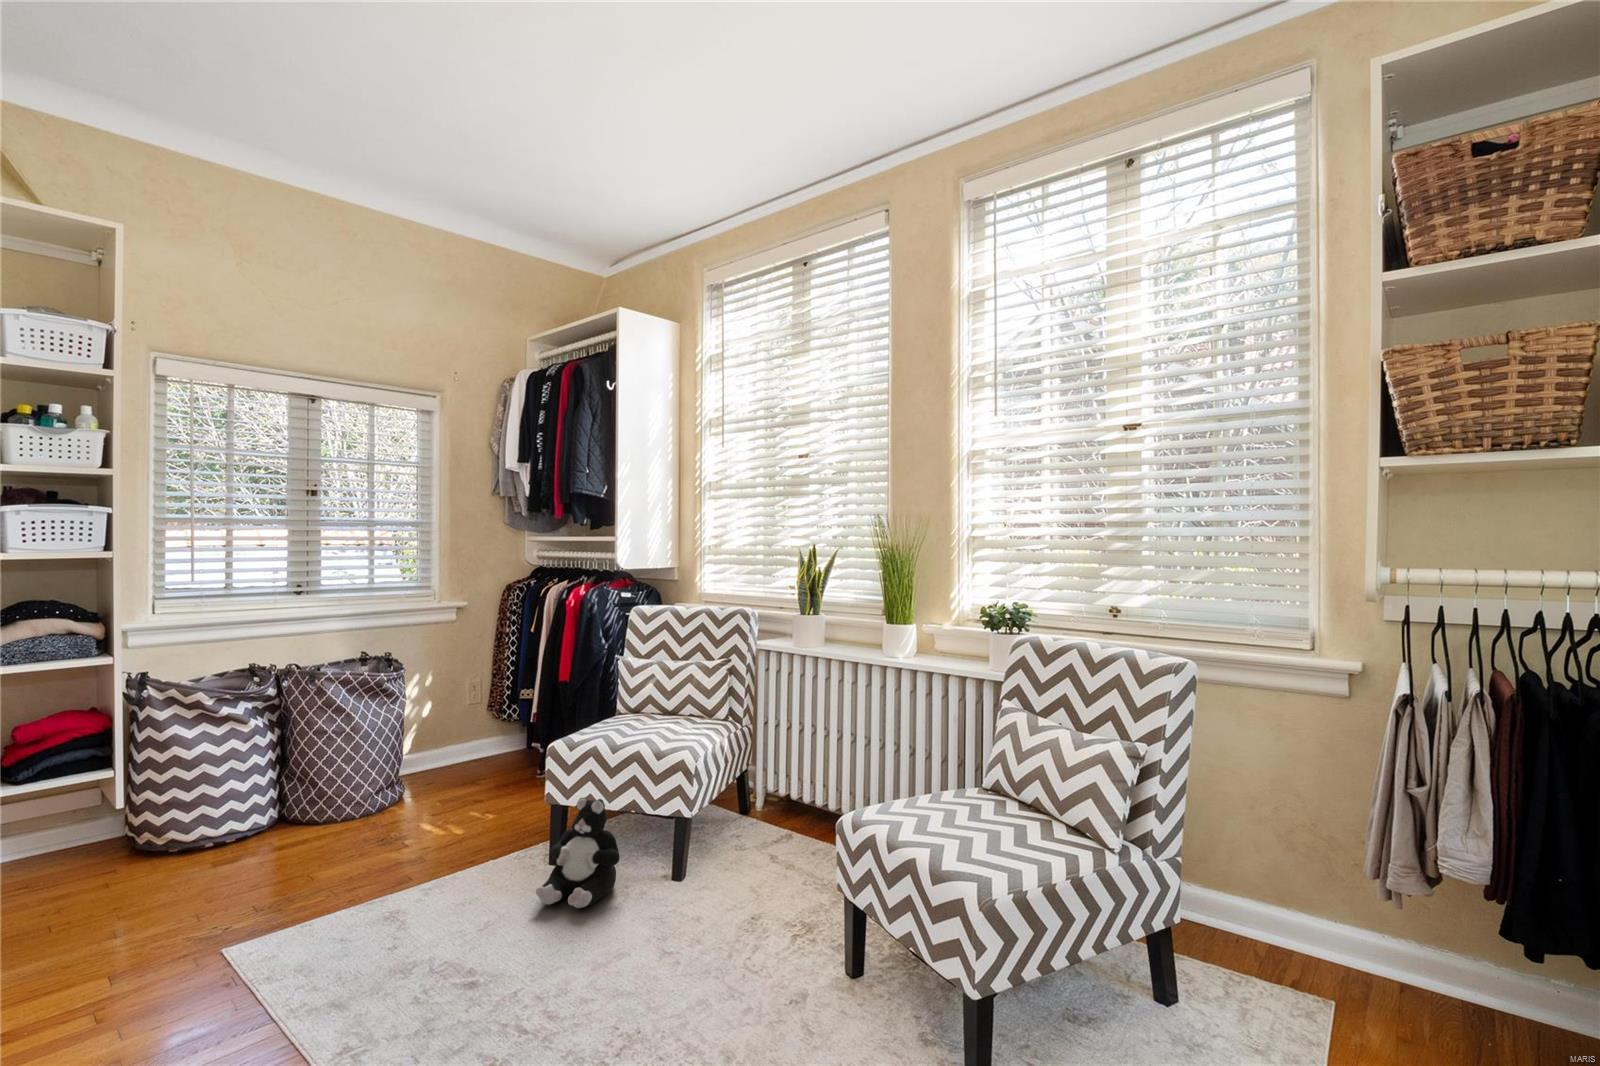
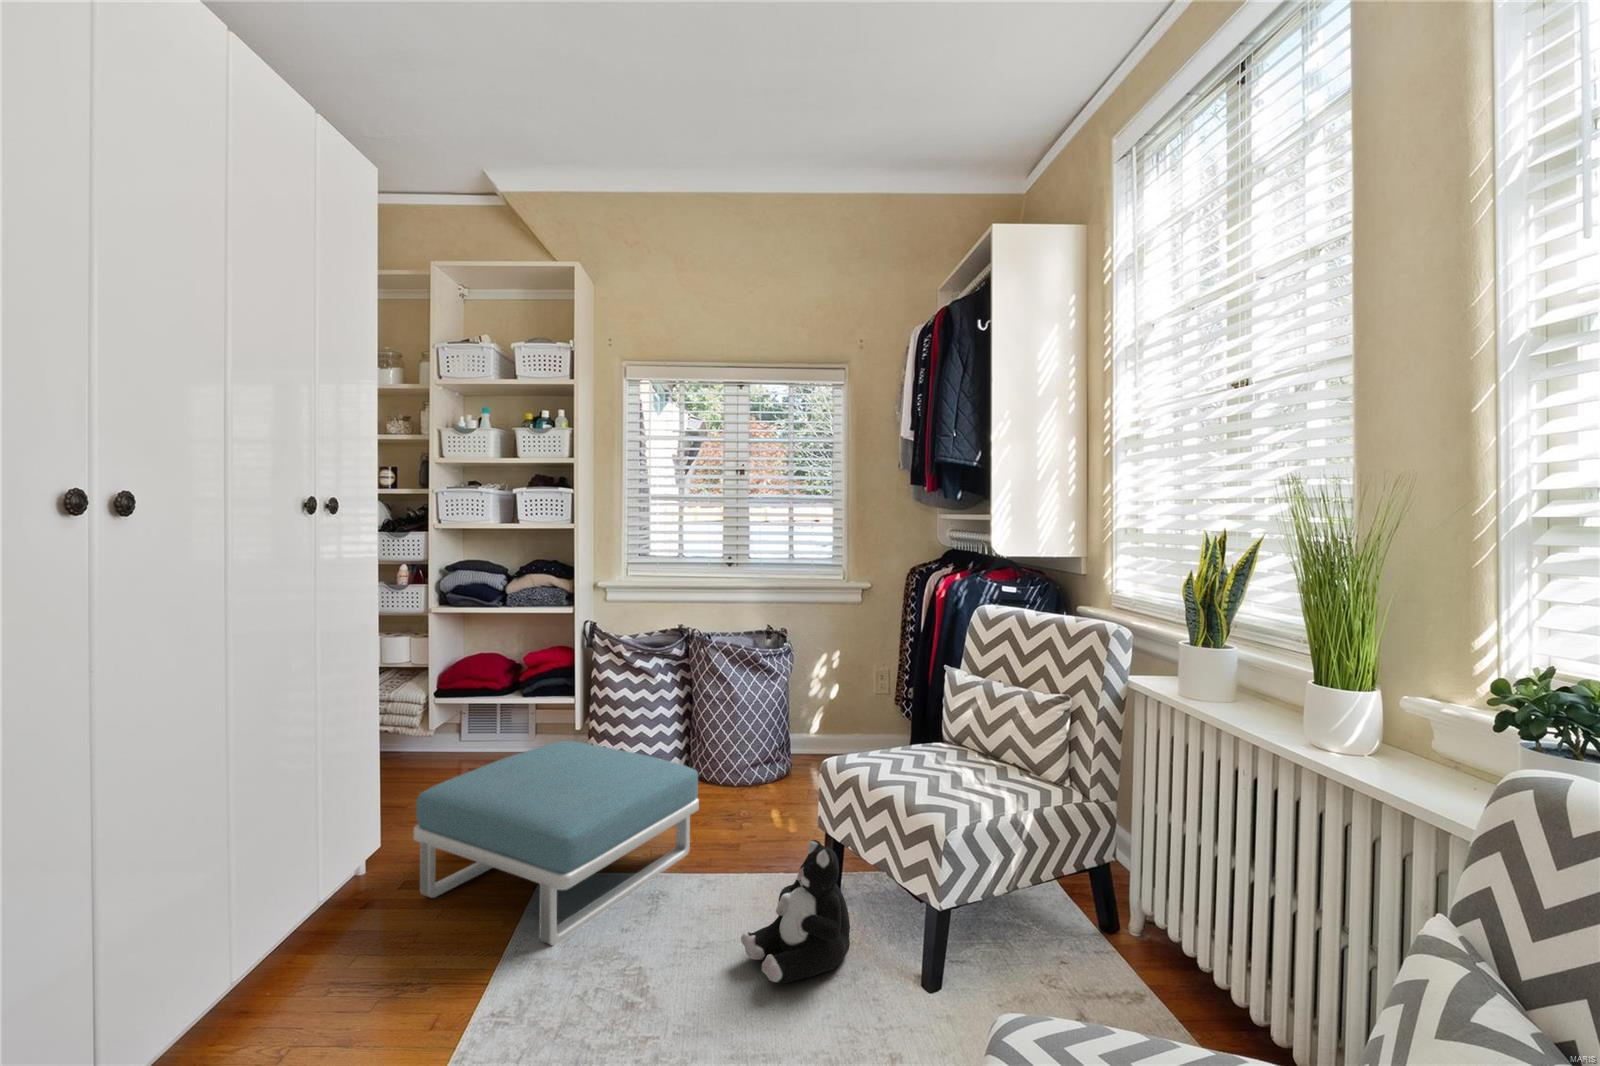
footstool: none [78,787,403,1004] -> present [413,741,699,945]

